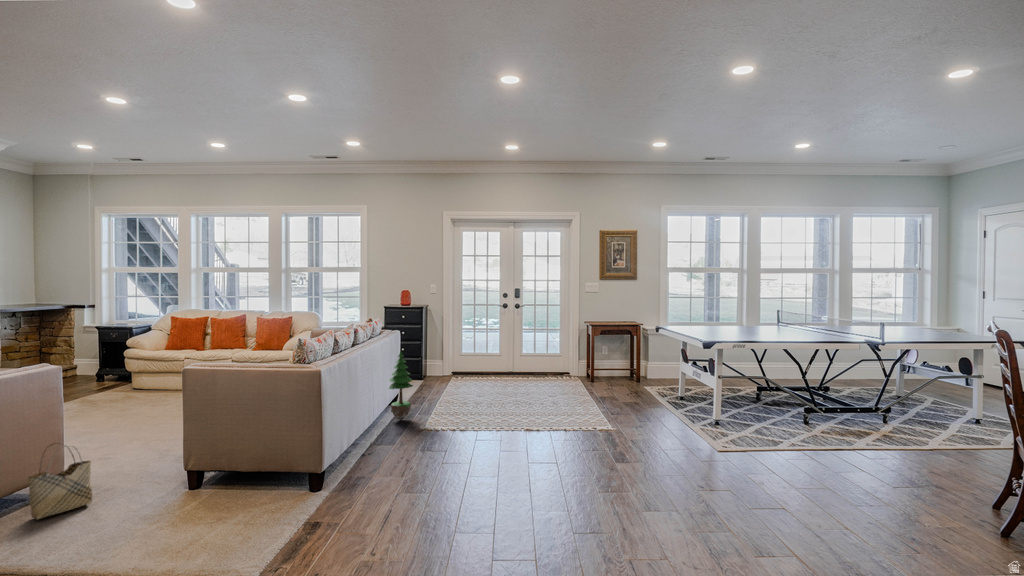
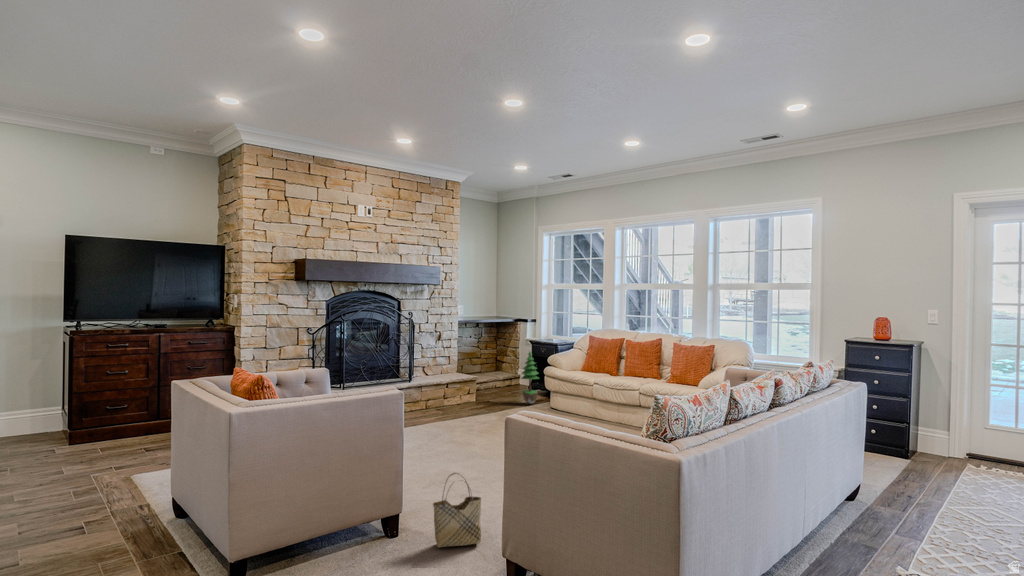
potted tree: present [389,352,413,420] -> present [521,352,539,404]

